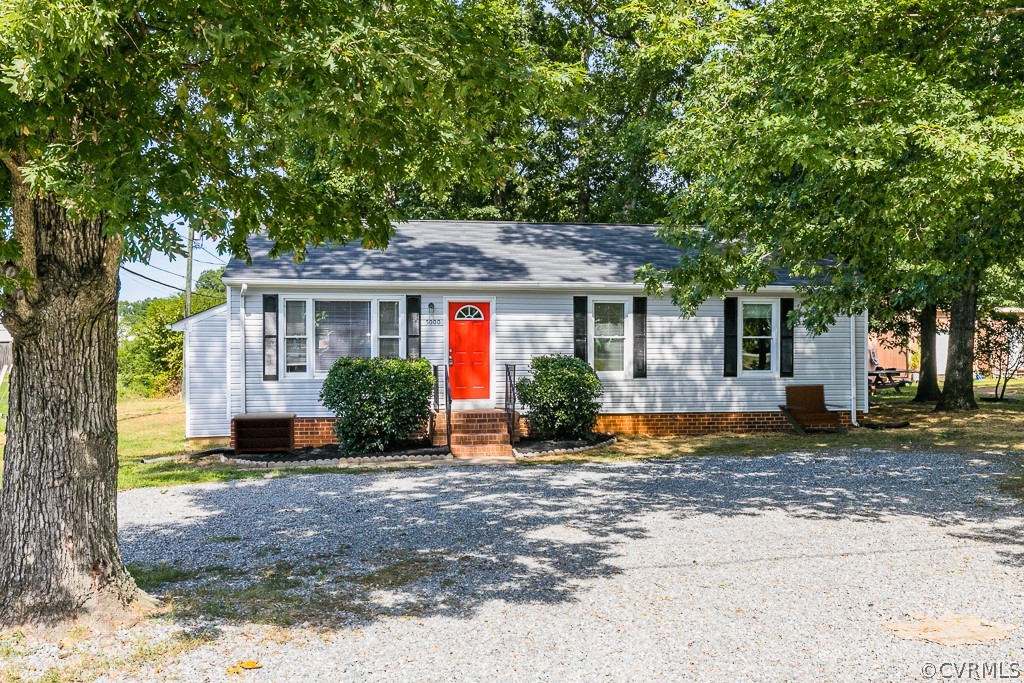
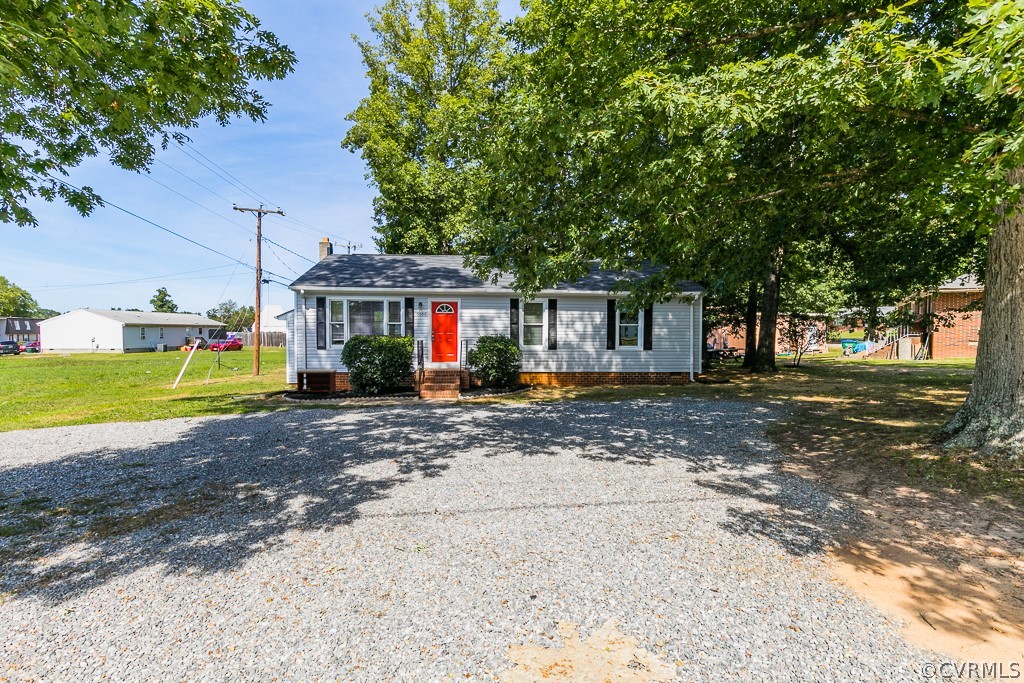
lounge chair: present [778,384,847,435] -> none [641,355,684,387]

